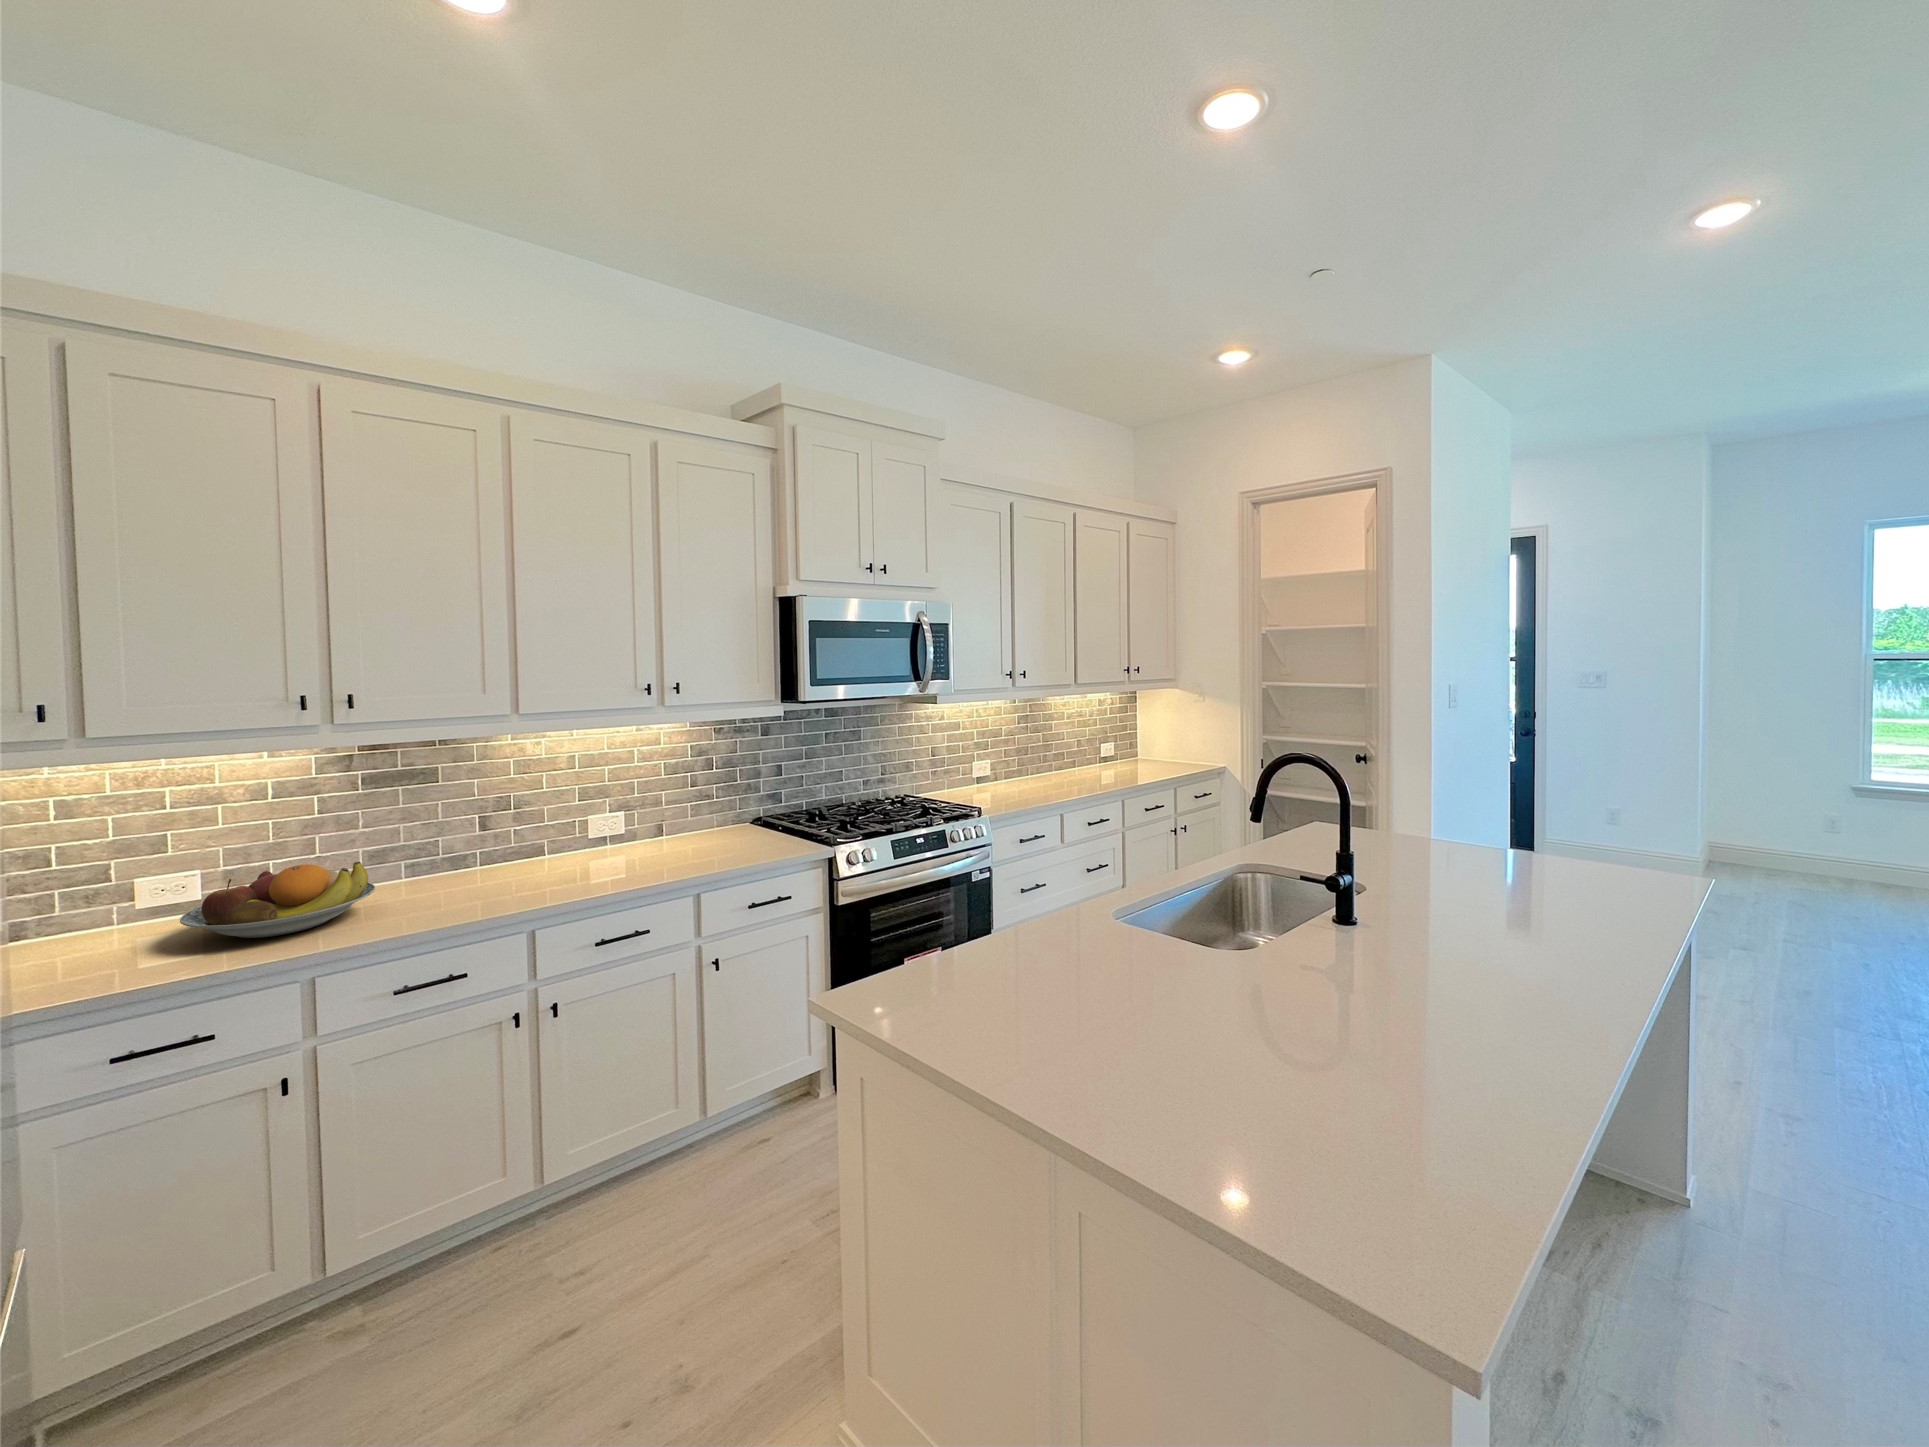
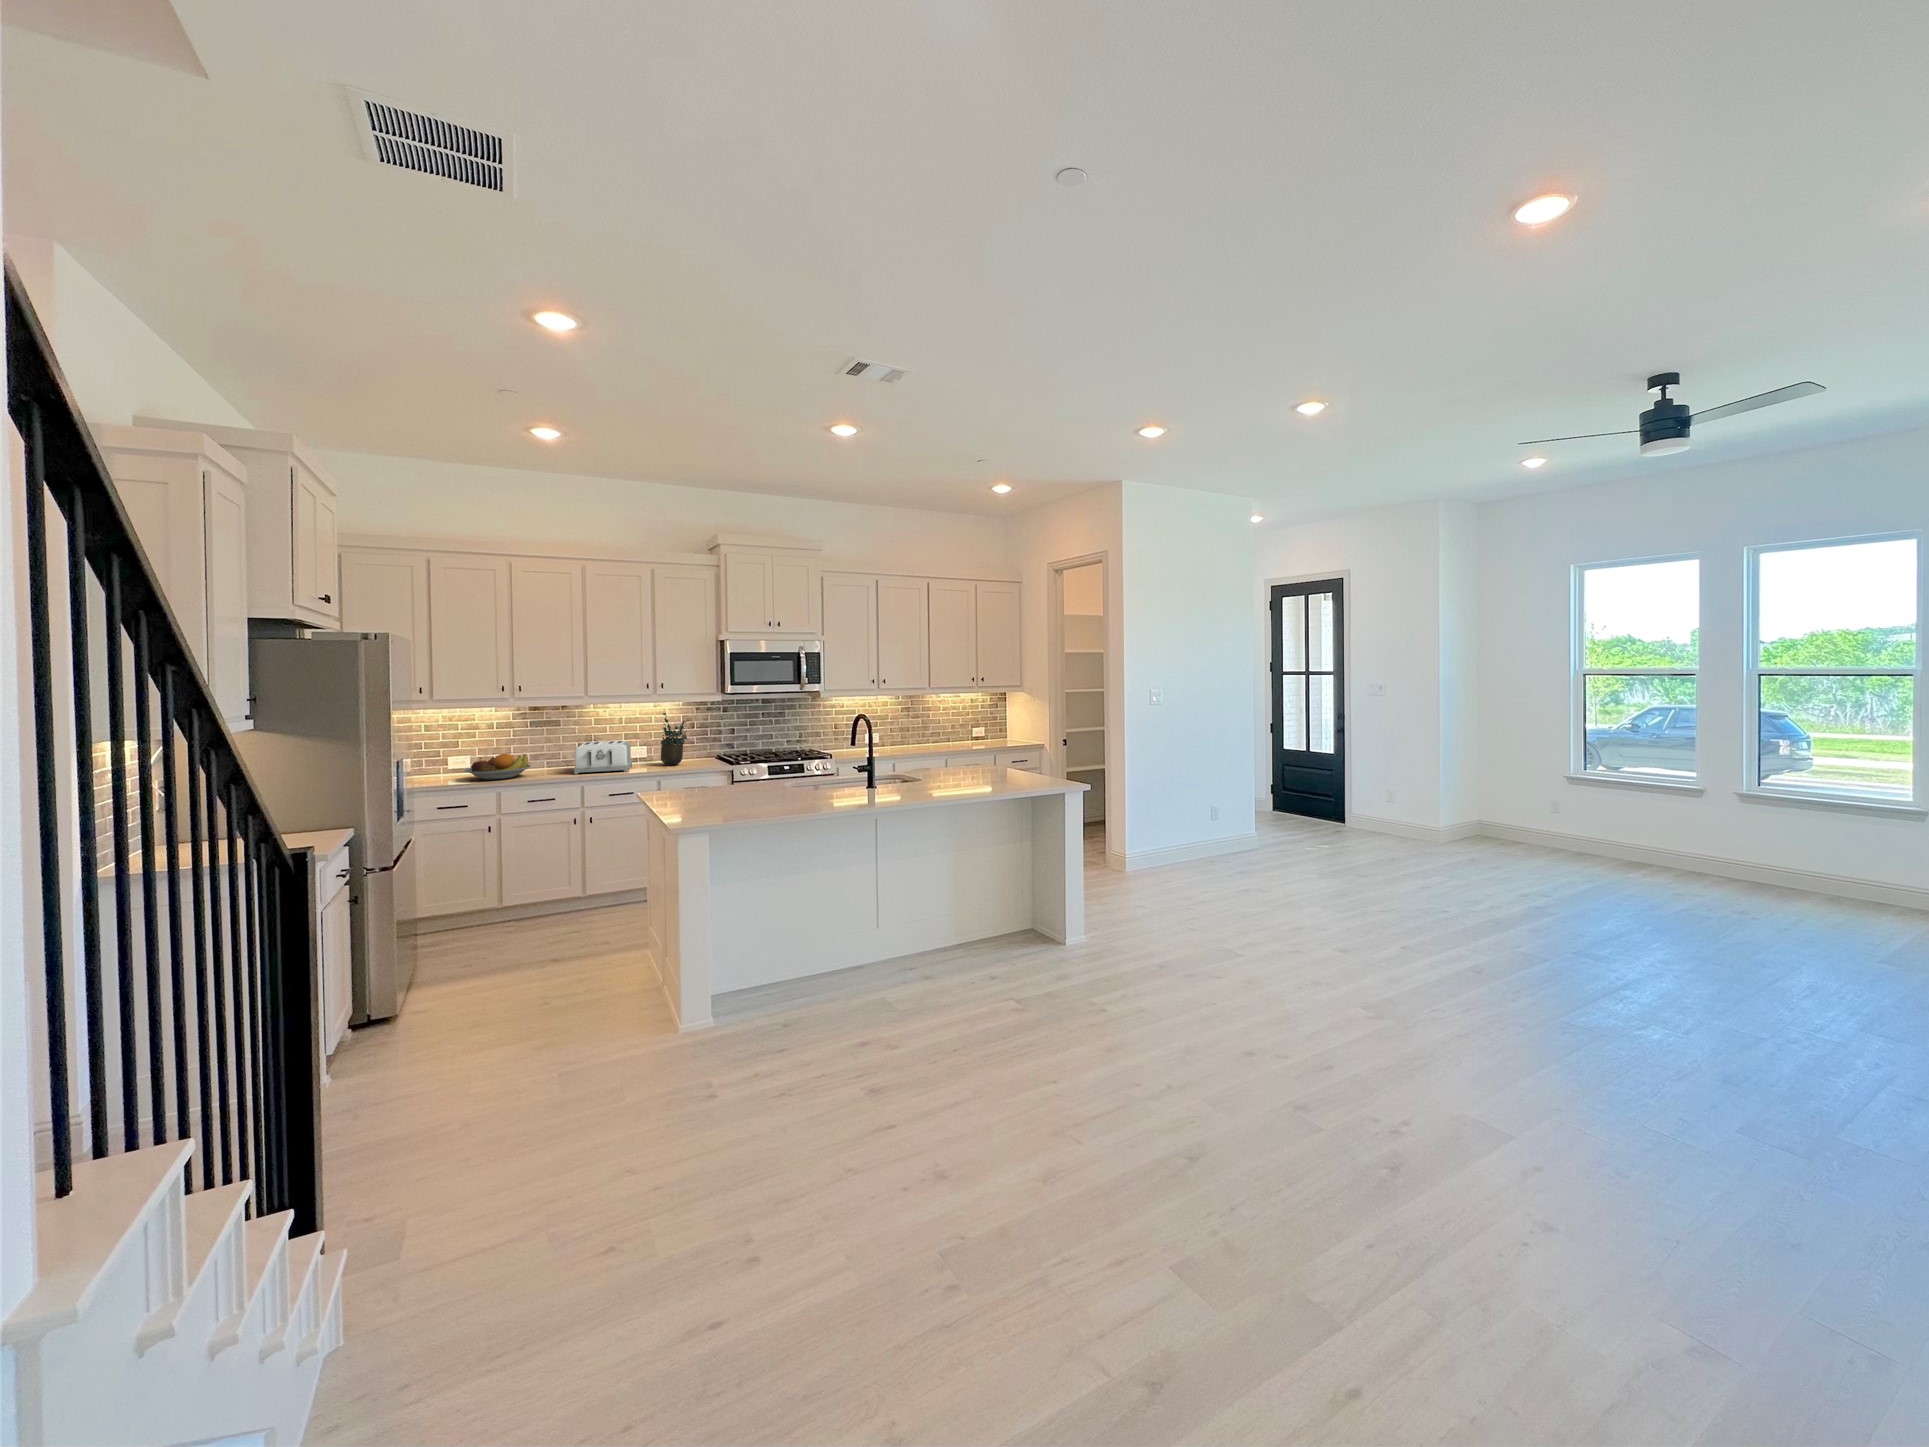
potted plant: none [667,743,724,851] -> present [661,713,687,765]
toaster: none [488,806,615,899] -> present [574,740,632,774]

